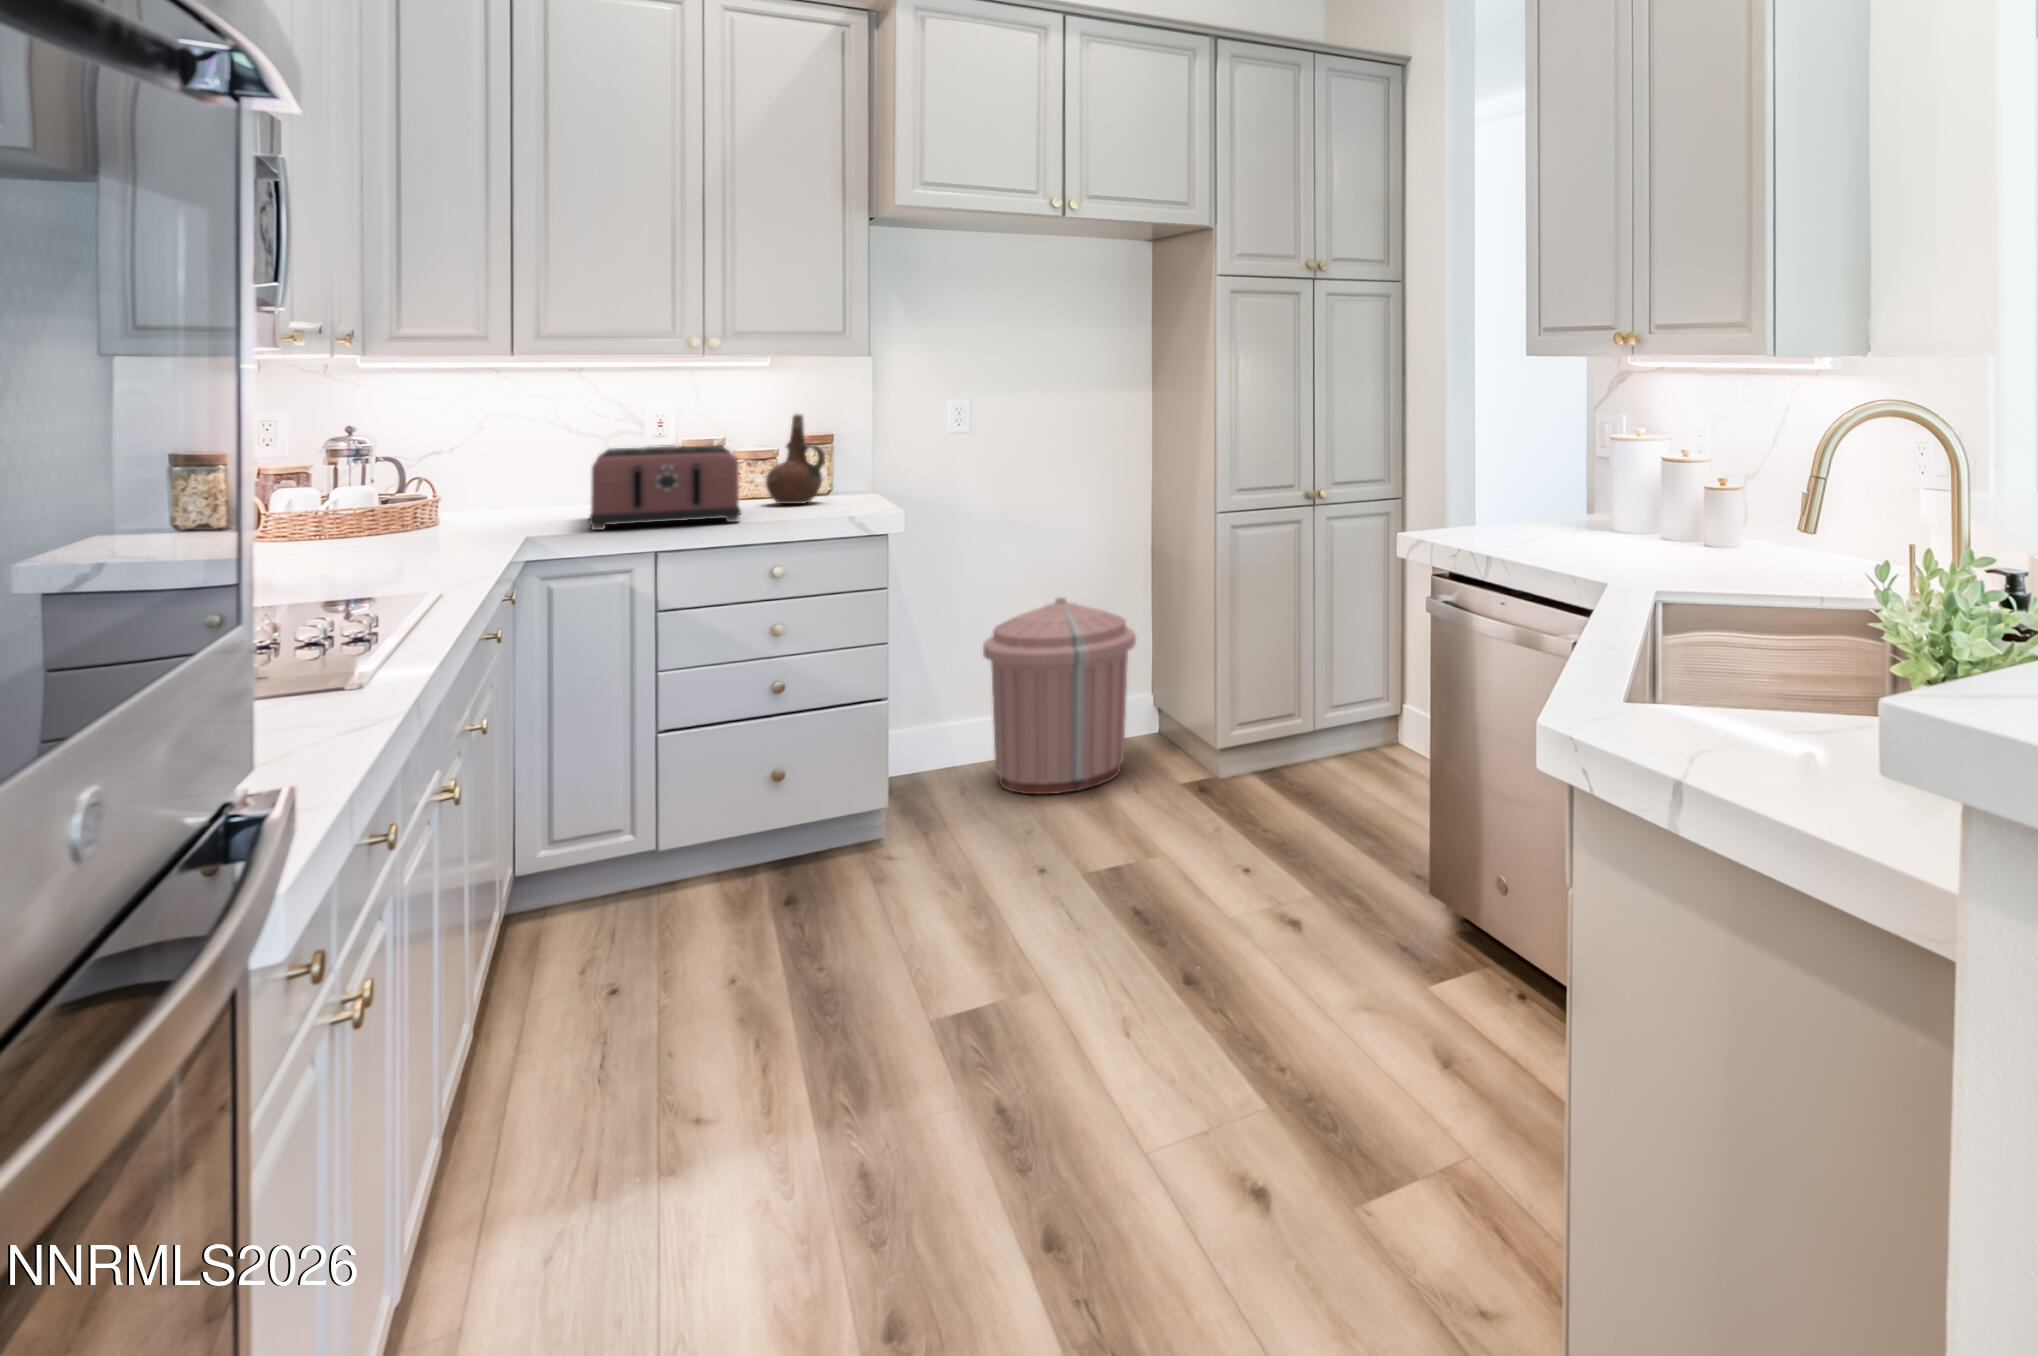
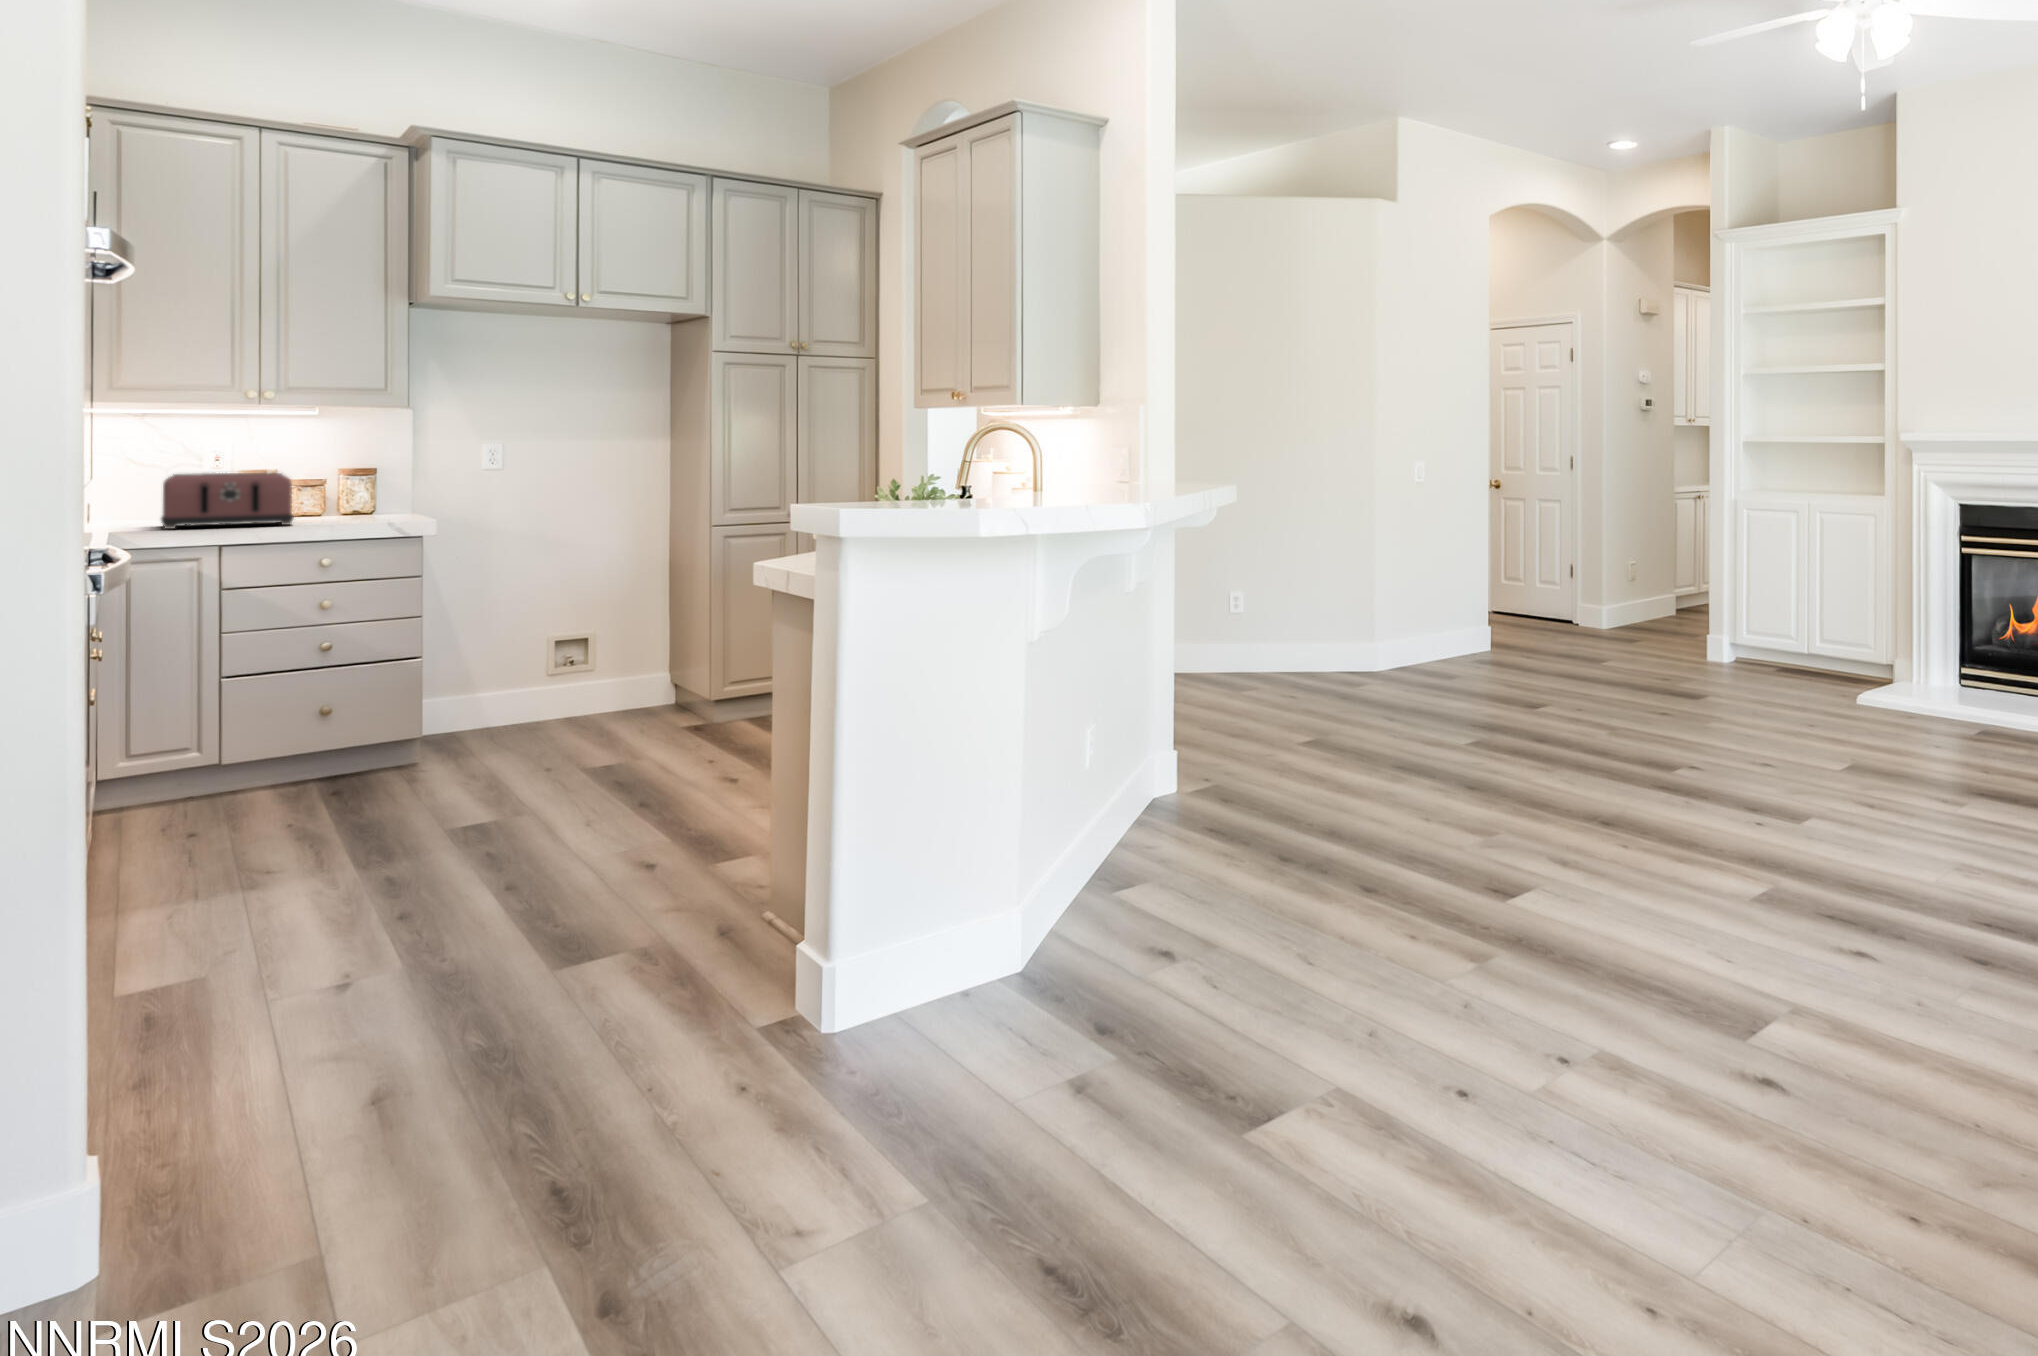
ceramic pitcher: present [766,414,825,504] -> none [315,452,369,519]
trash can: present [983,597,1136,794] -> none [510,593,646,737]

